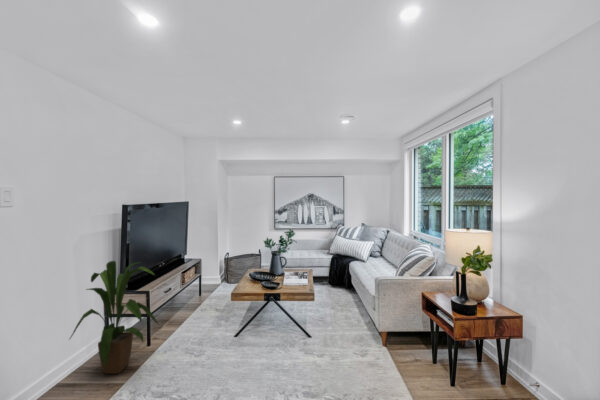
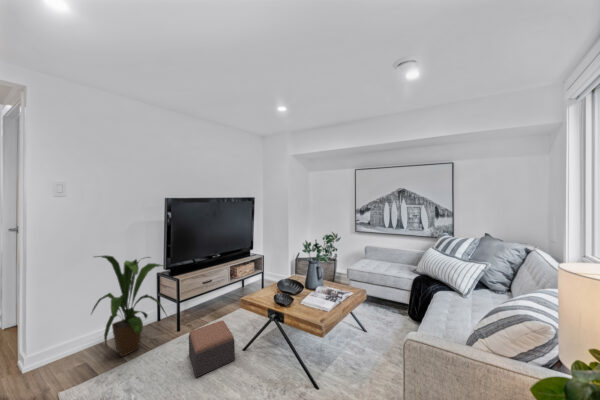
footstool: none [194,313,239,353] -> present [189,320,235,377]

